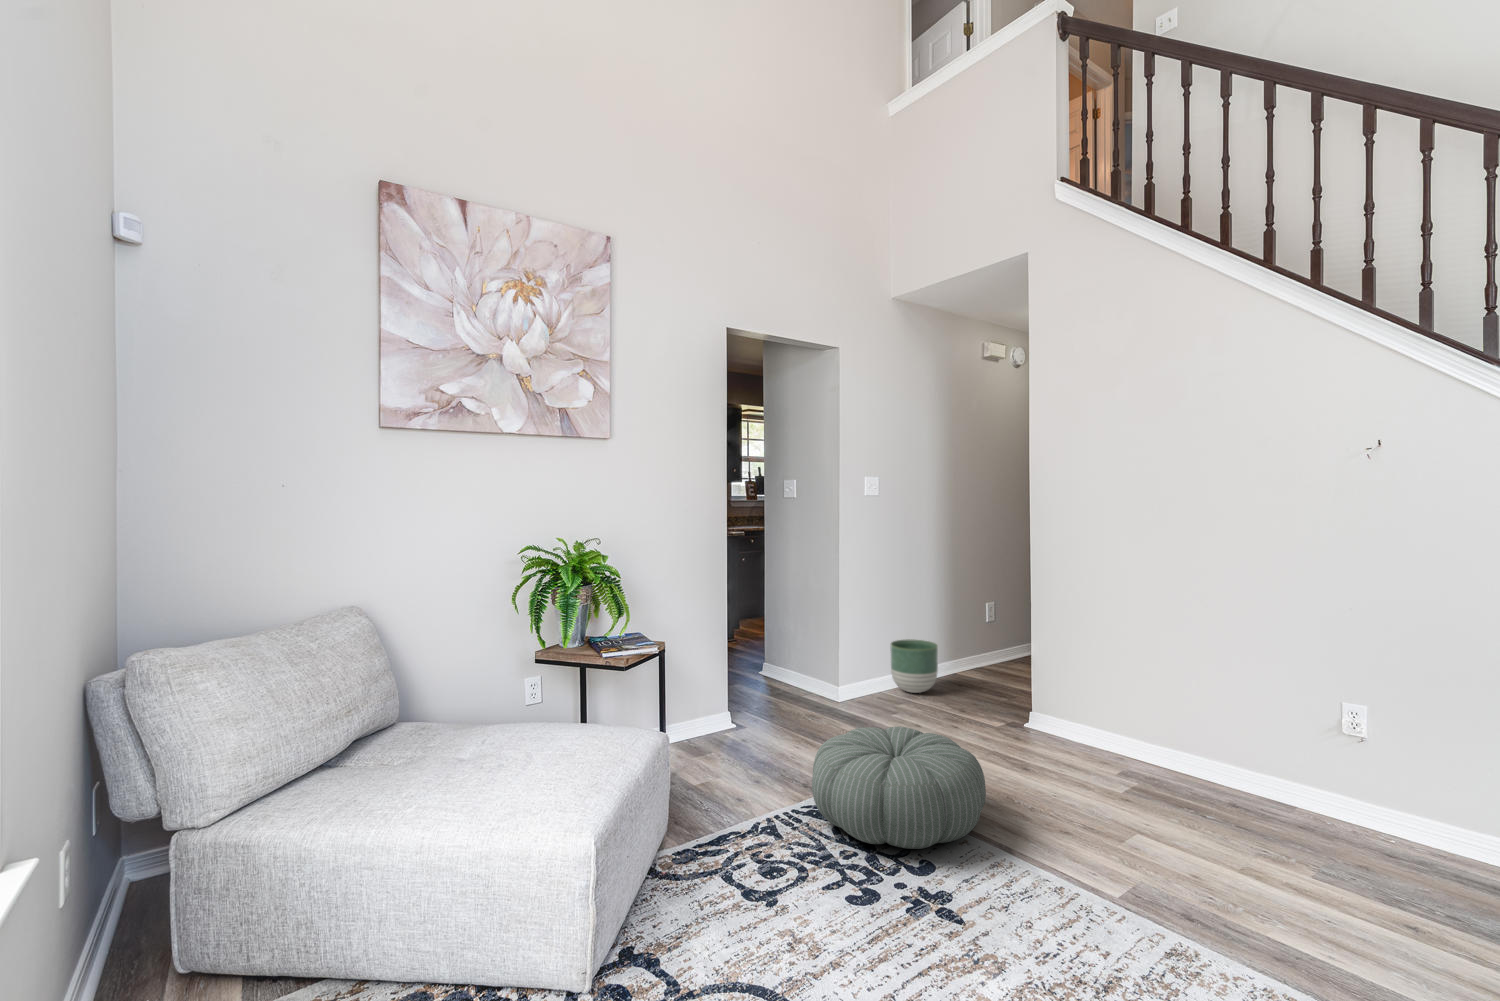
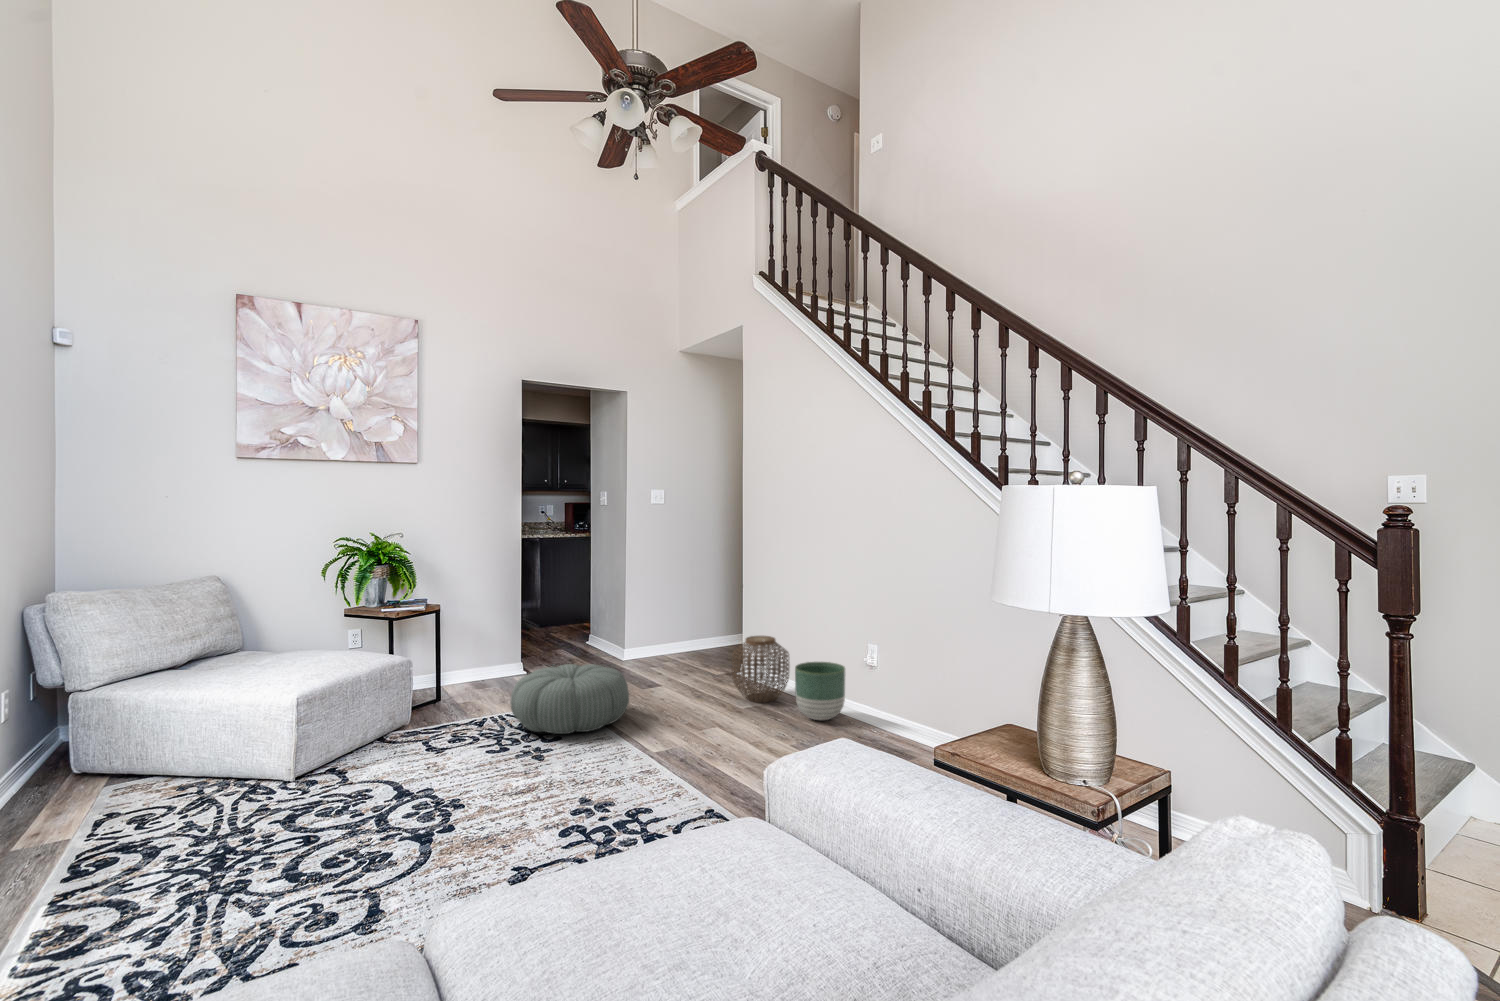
planter: present [890,639,938,693] -> present [795,662,845,720]
woven basket: none [1064,677,1155,774] -> present [732,636,789,702]

